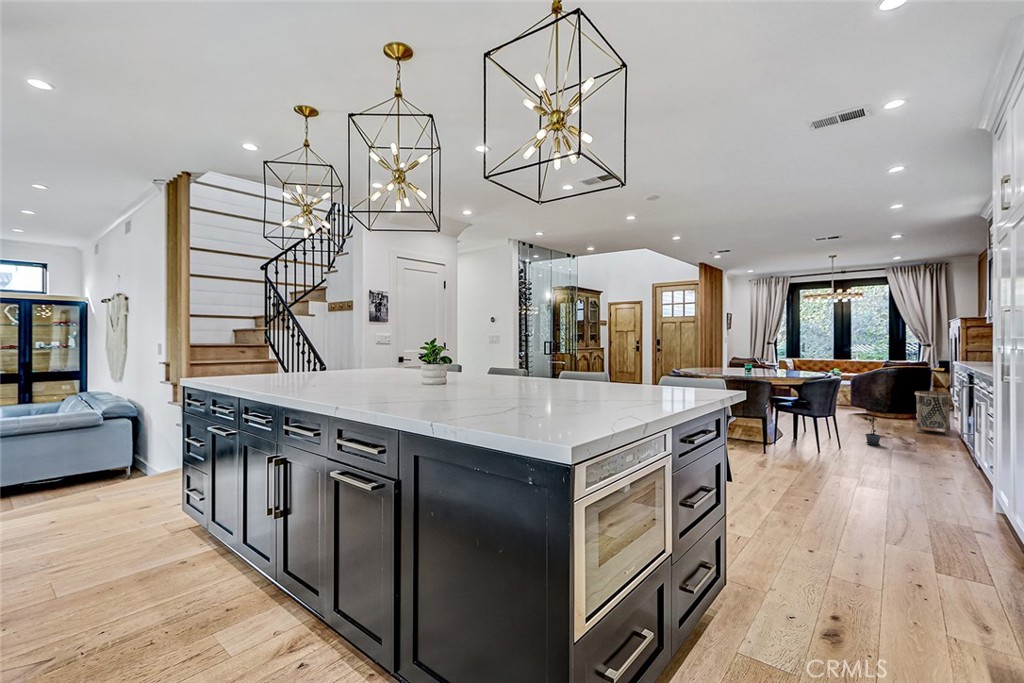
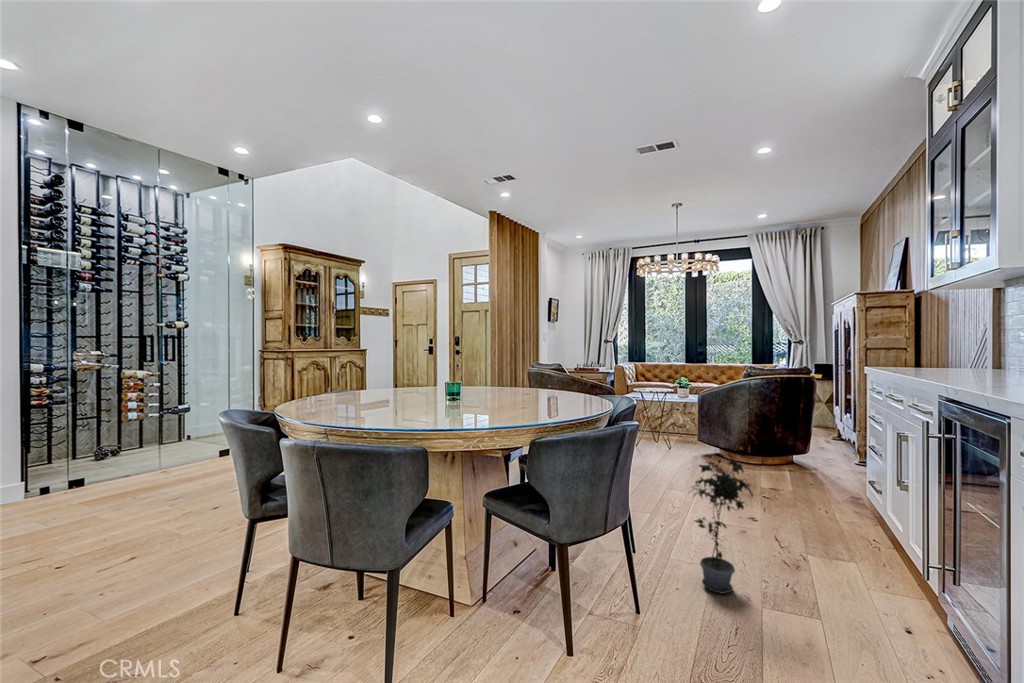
basket: present [915,391,952,435] -> none [795,428,861,521]

